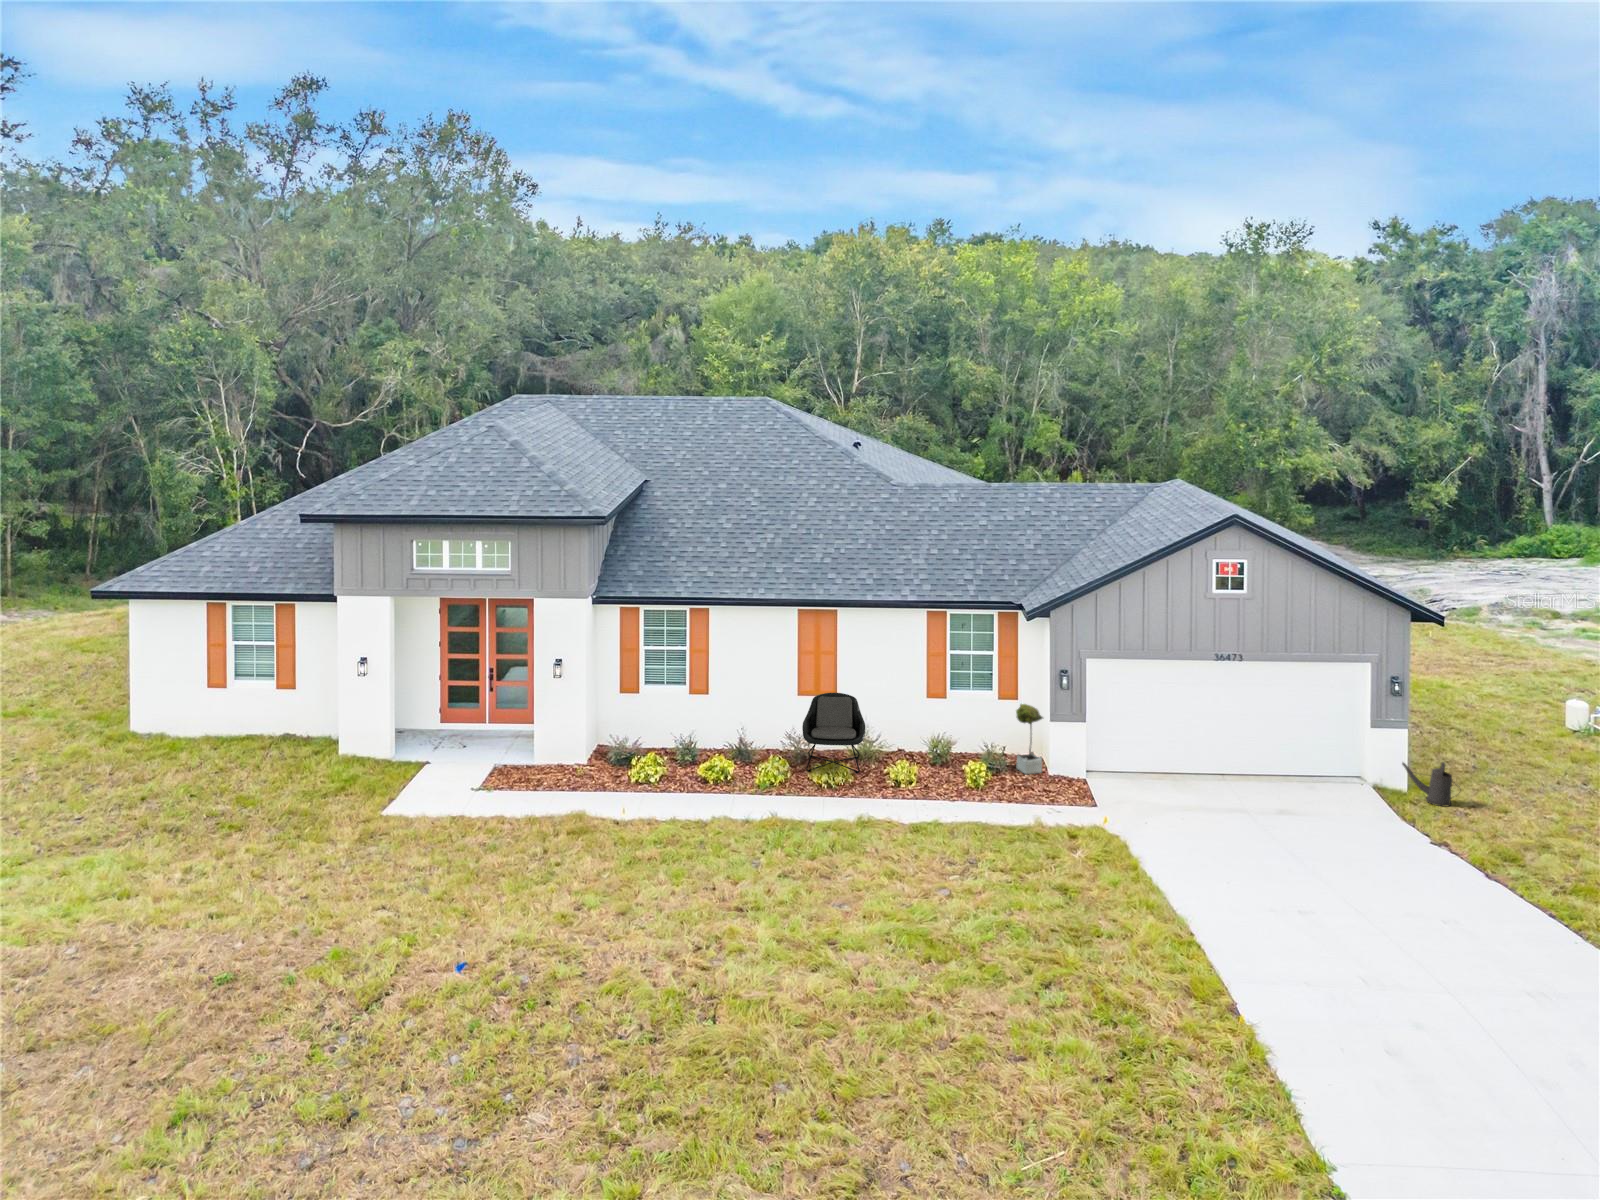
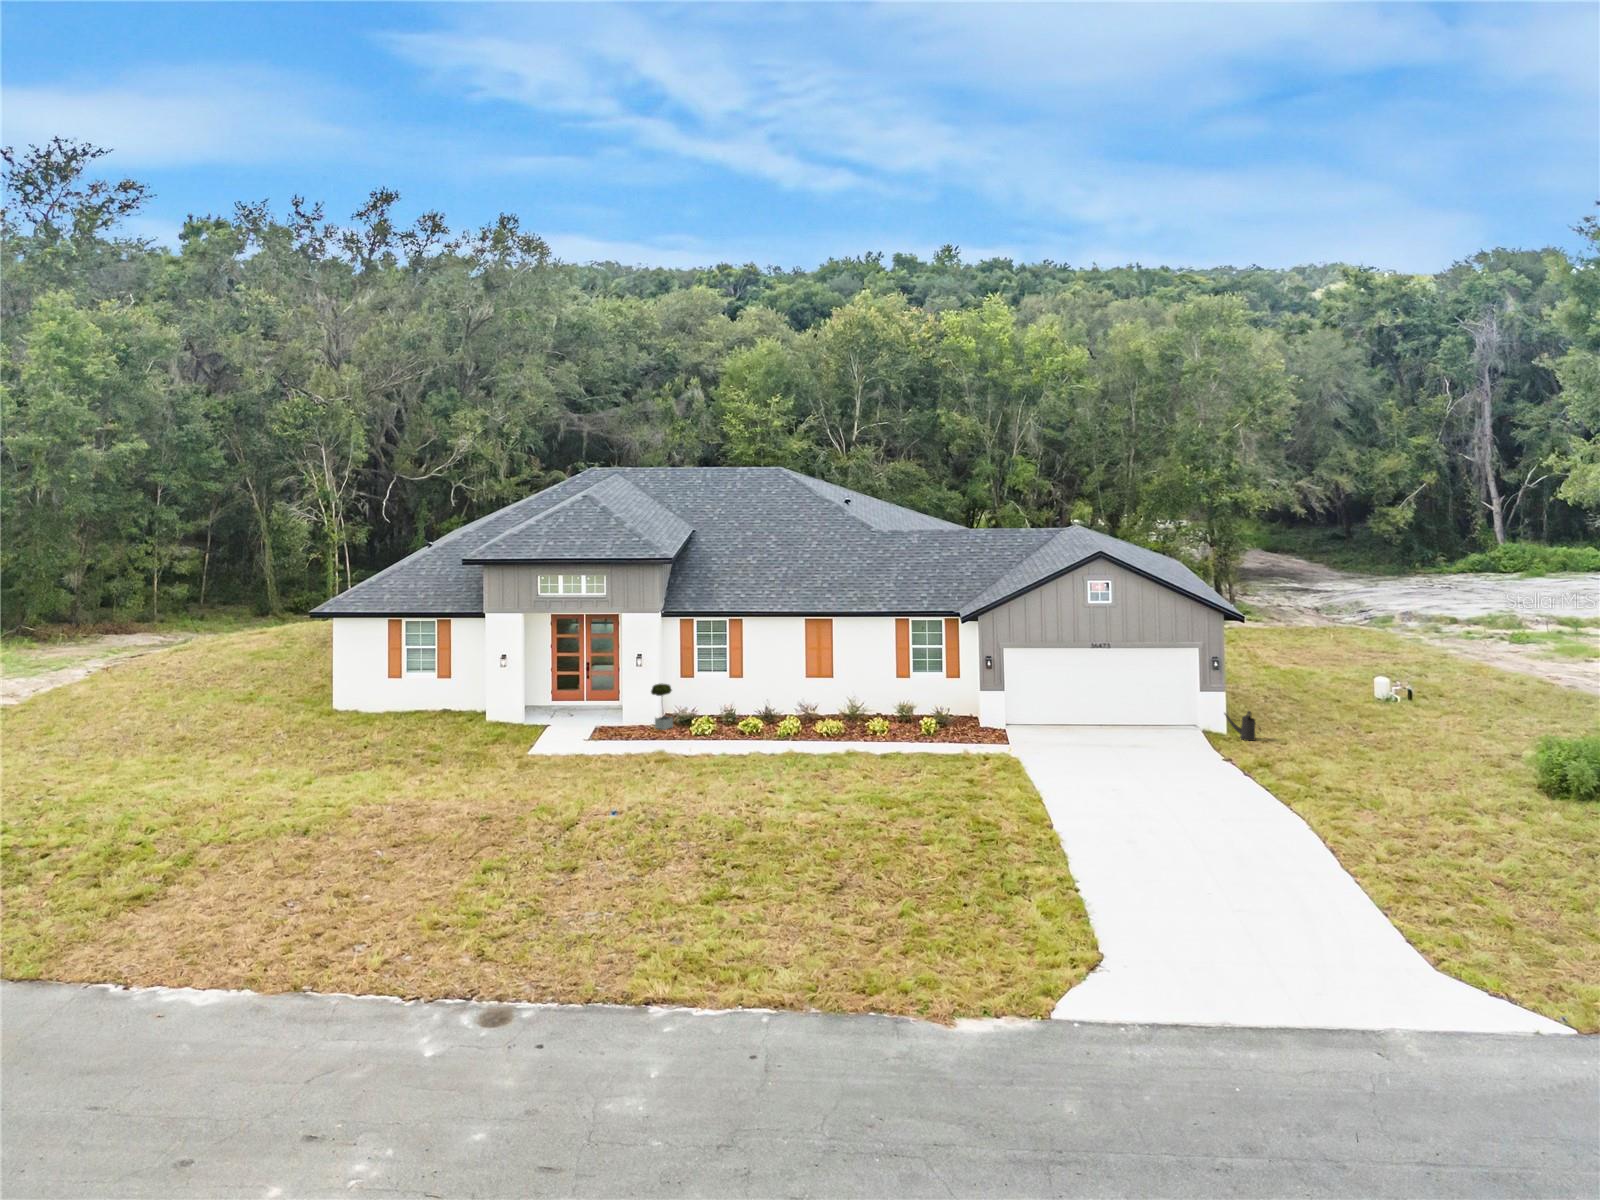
lounge chair: present [802,693,865,773] -> none [809,675,853,730]
potted tree: present [1016,704,1043,774] -> present [651,684,673,730]

